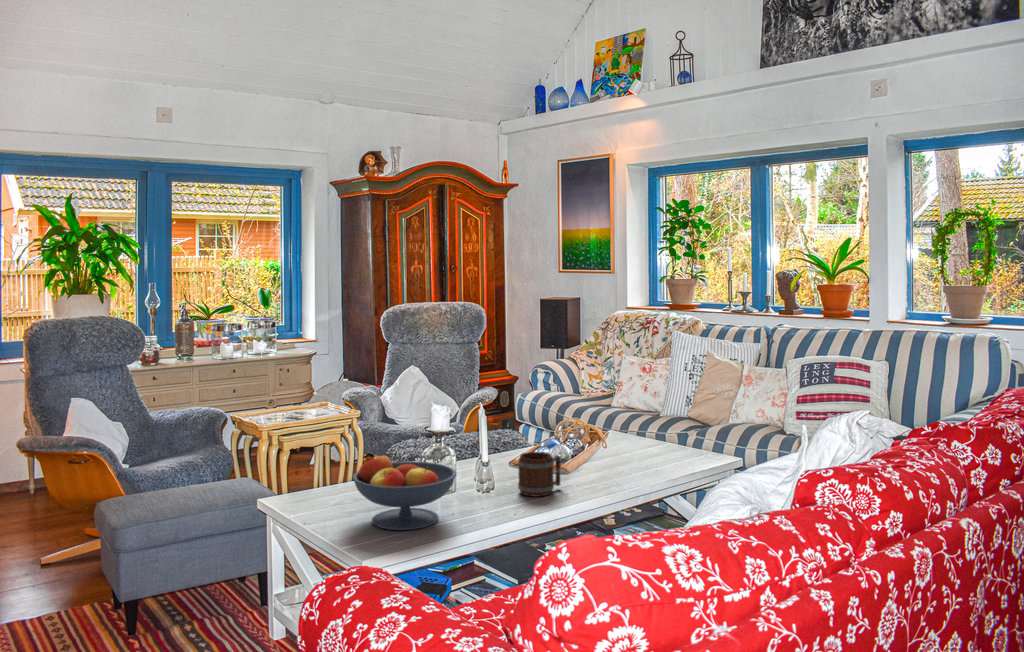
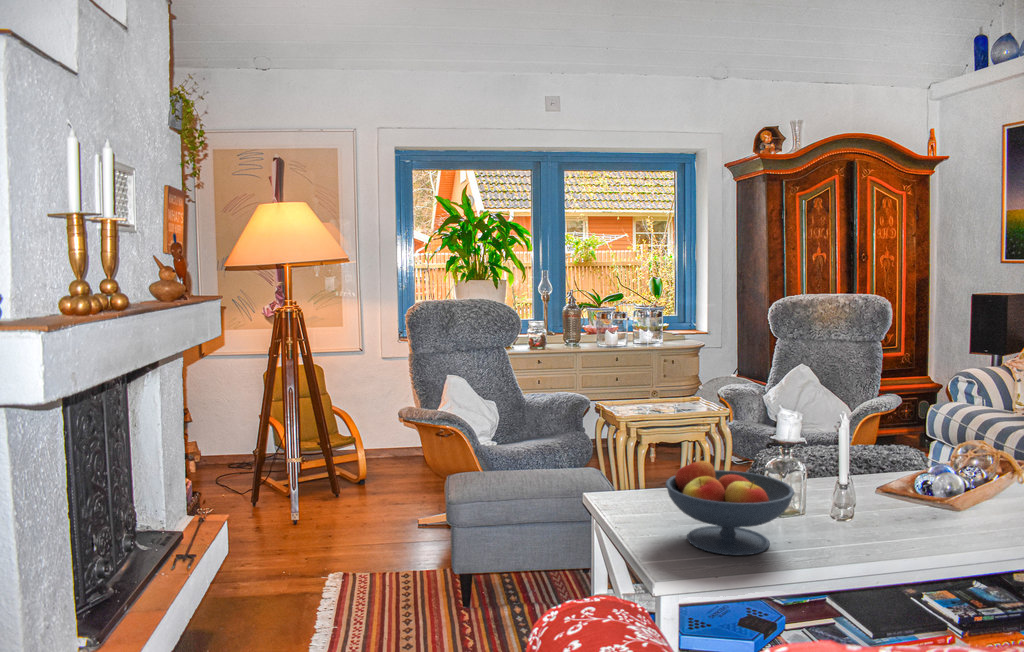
mug: present [518,452,560,497] -> none [890,480,956,541]

